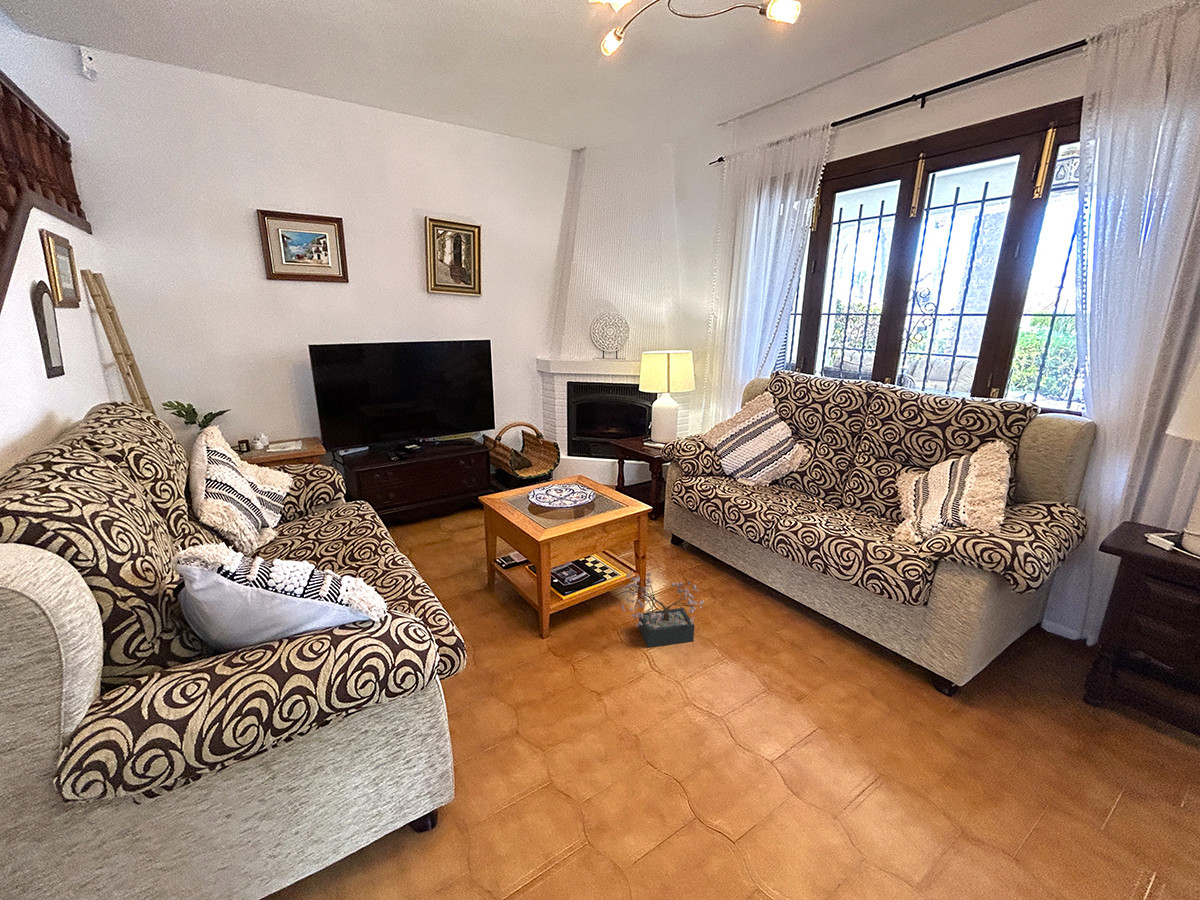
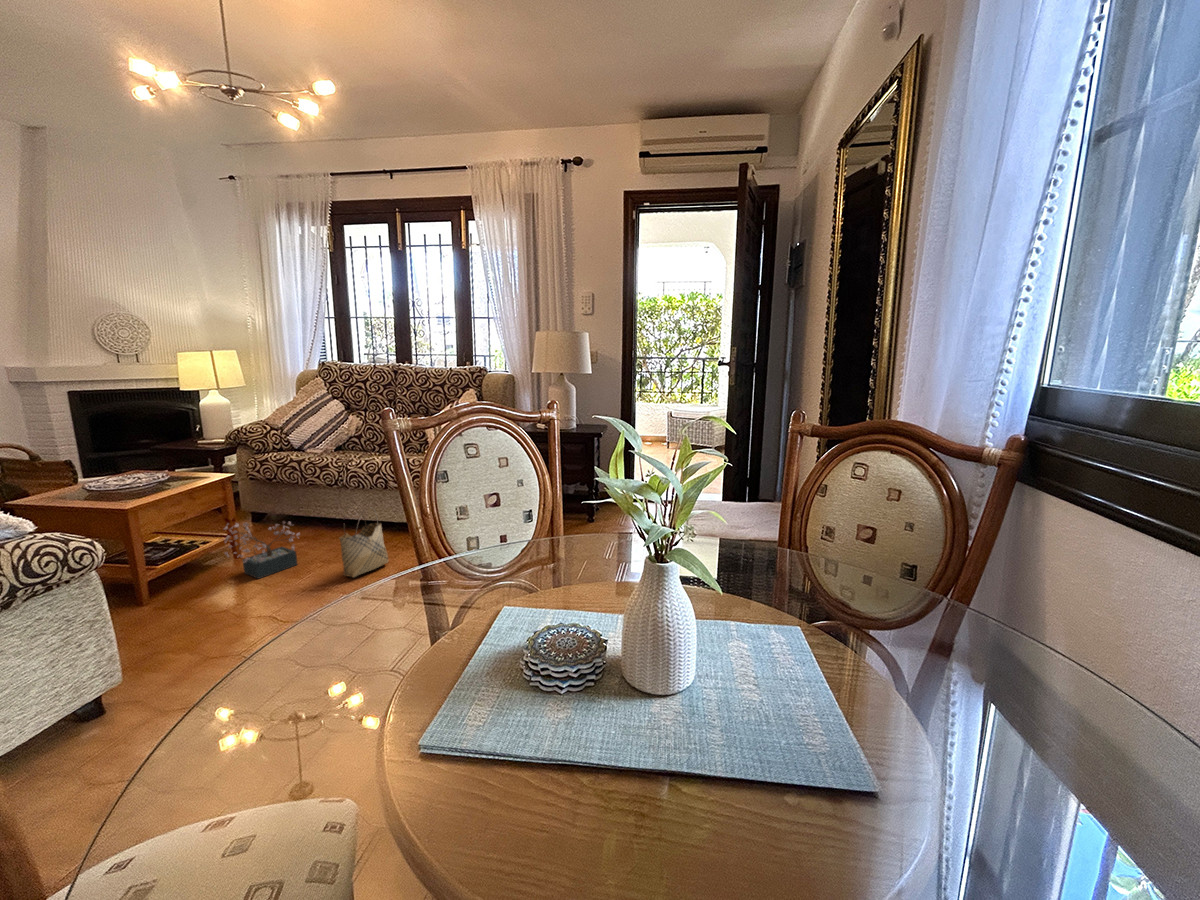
woven basket: none [740,604,808,713] -> present [339,506,388,577]

